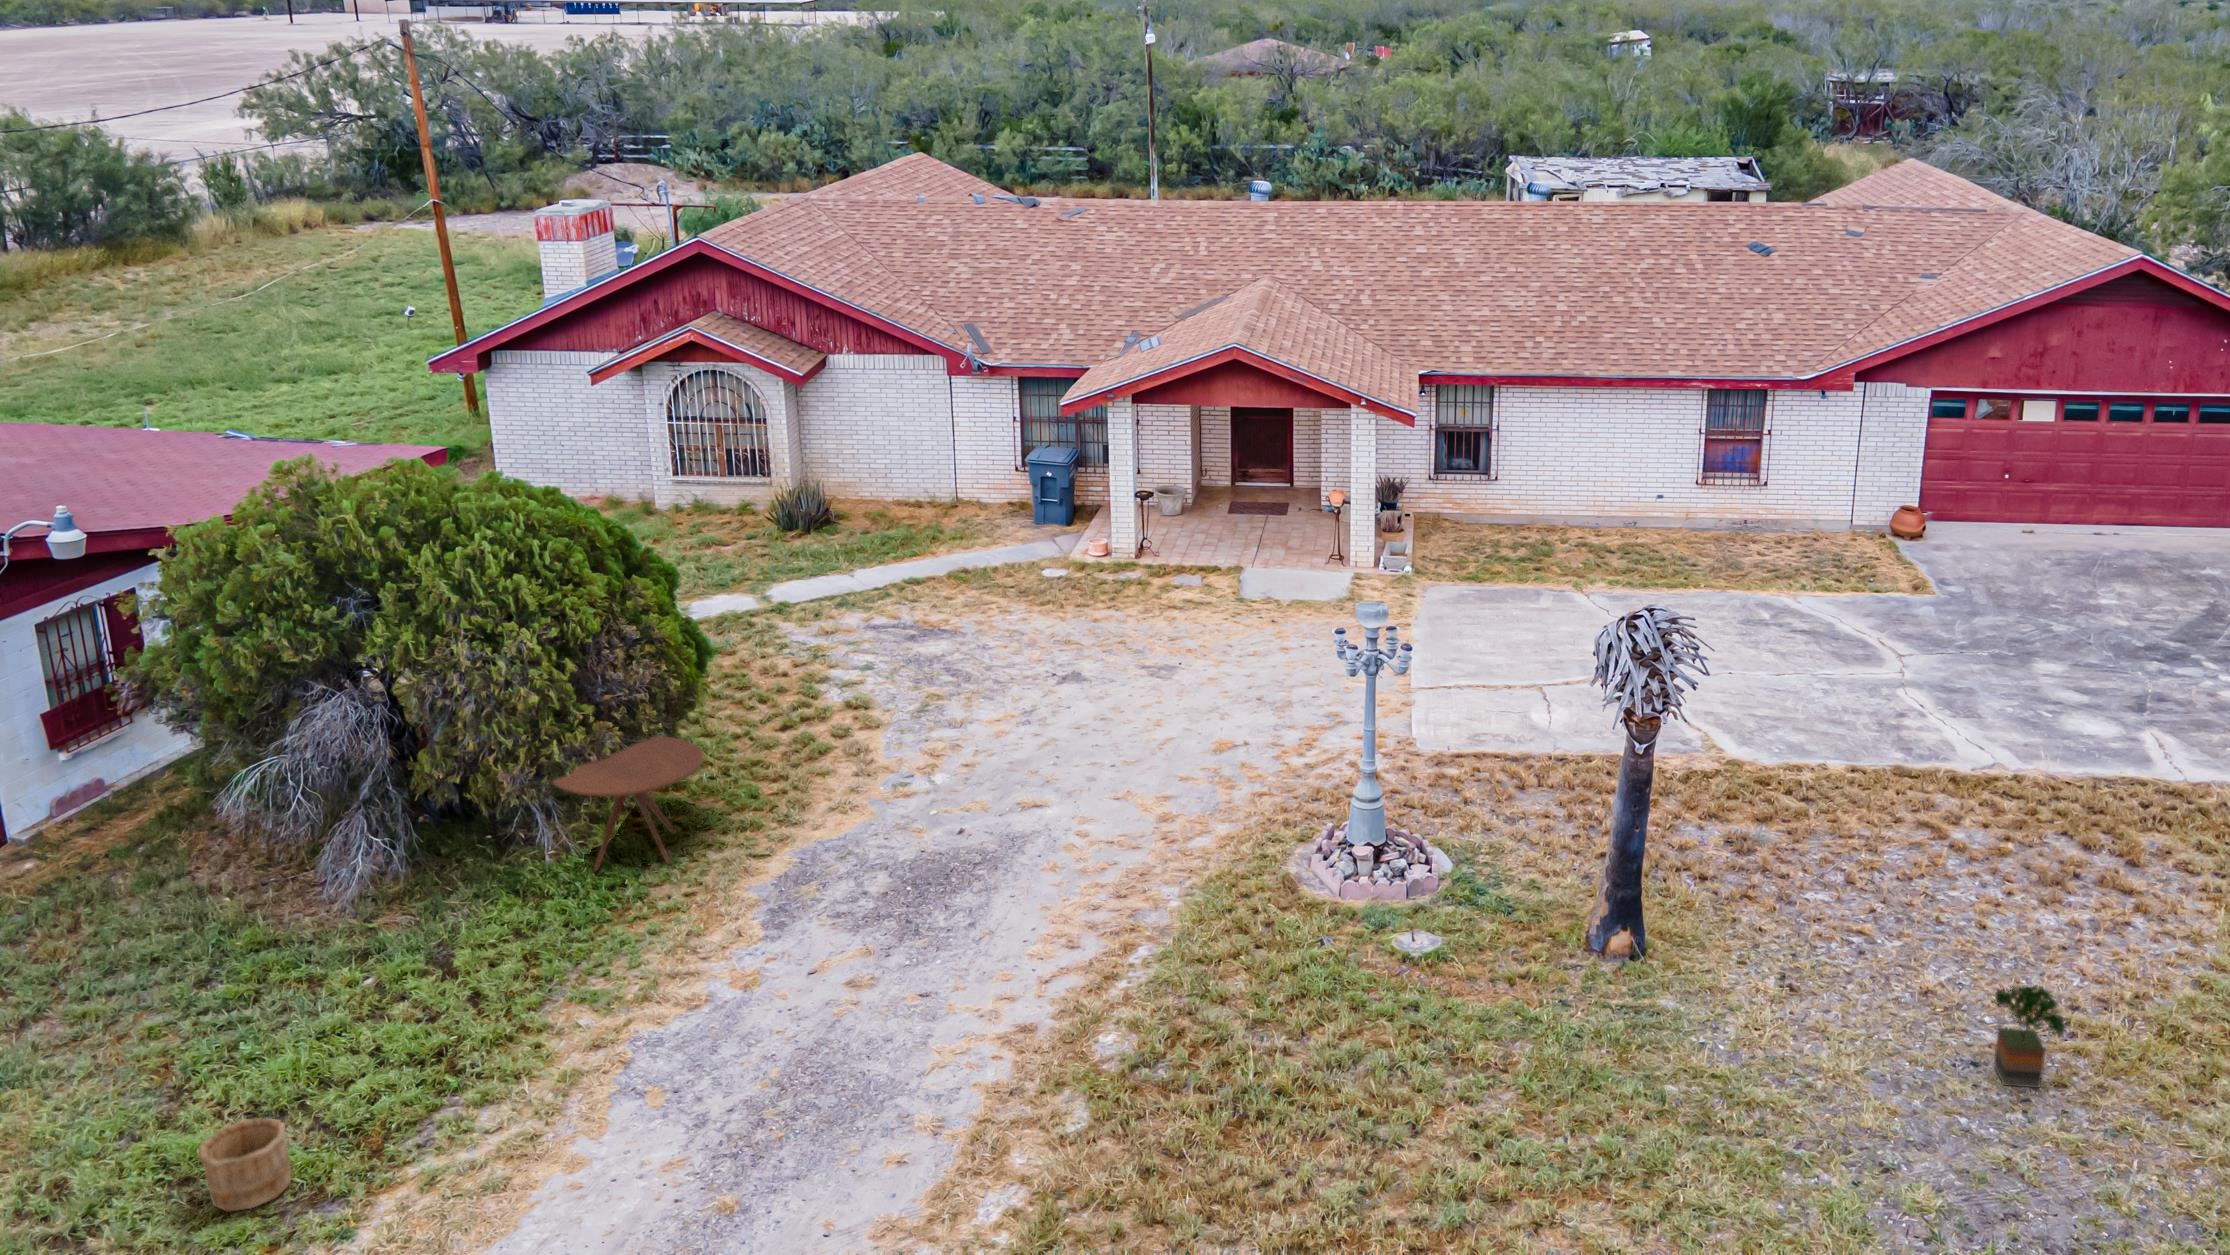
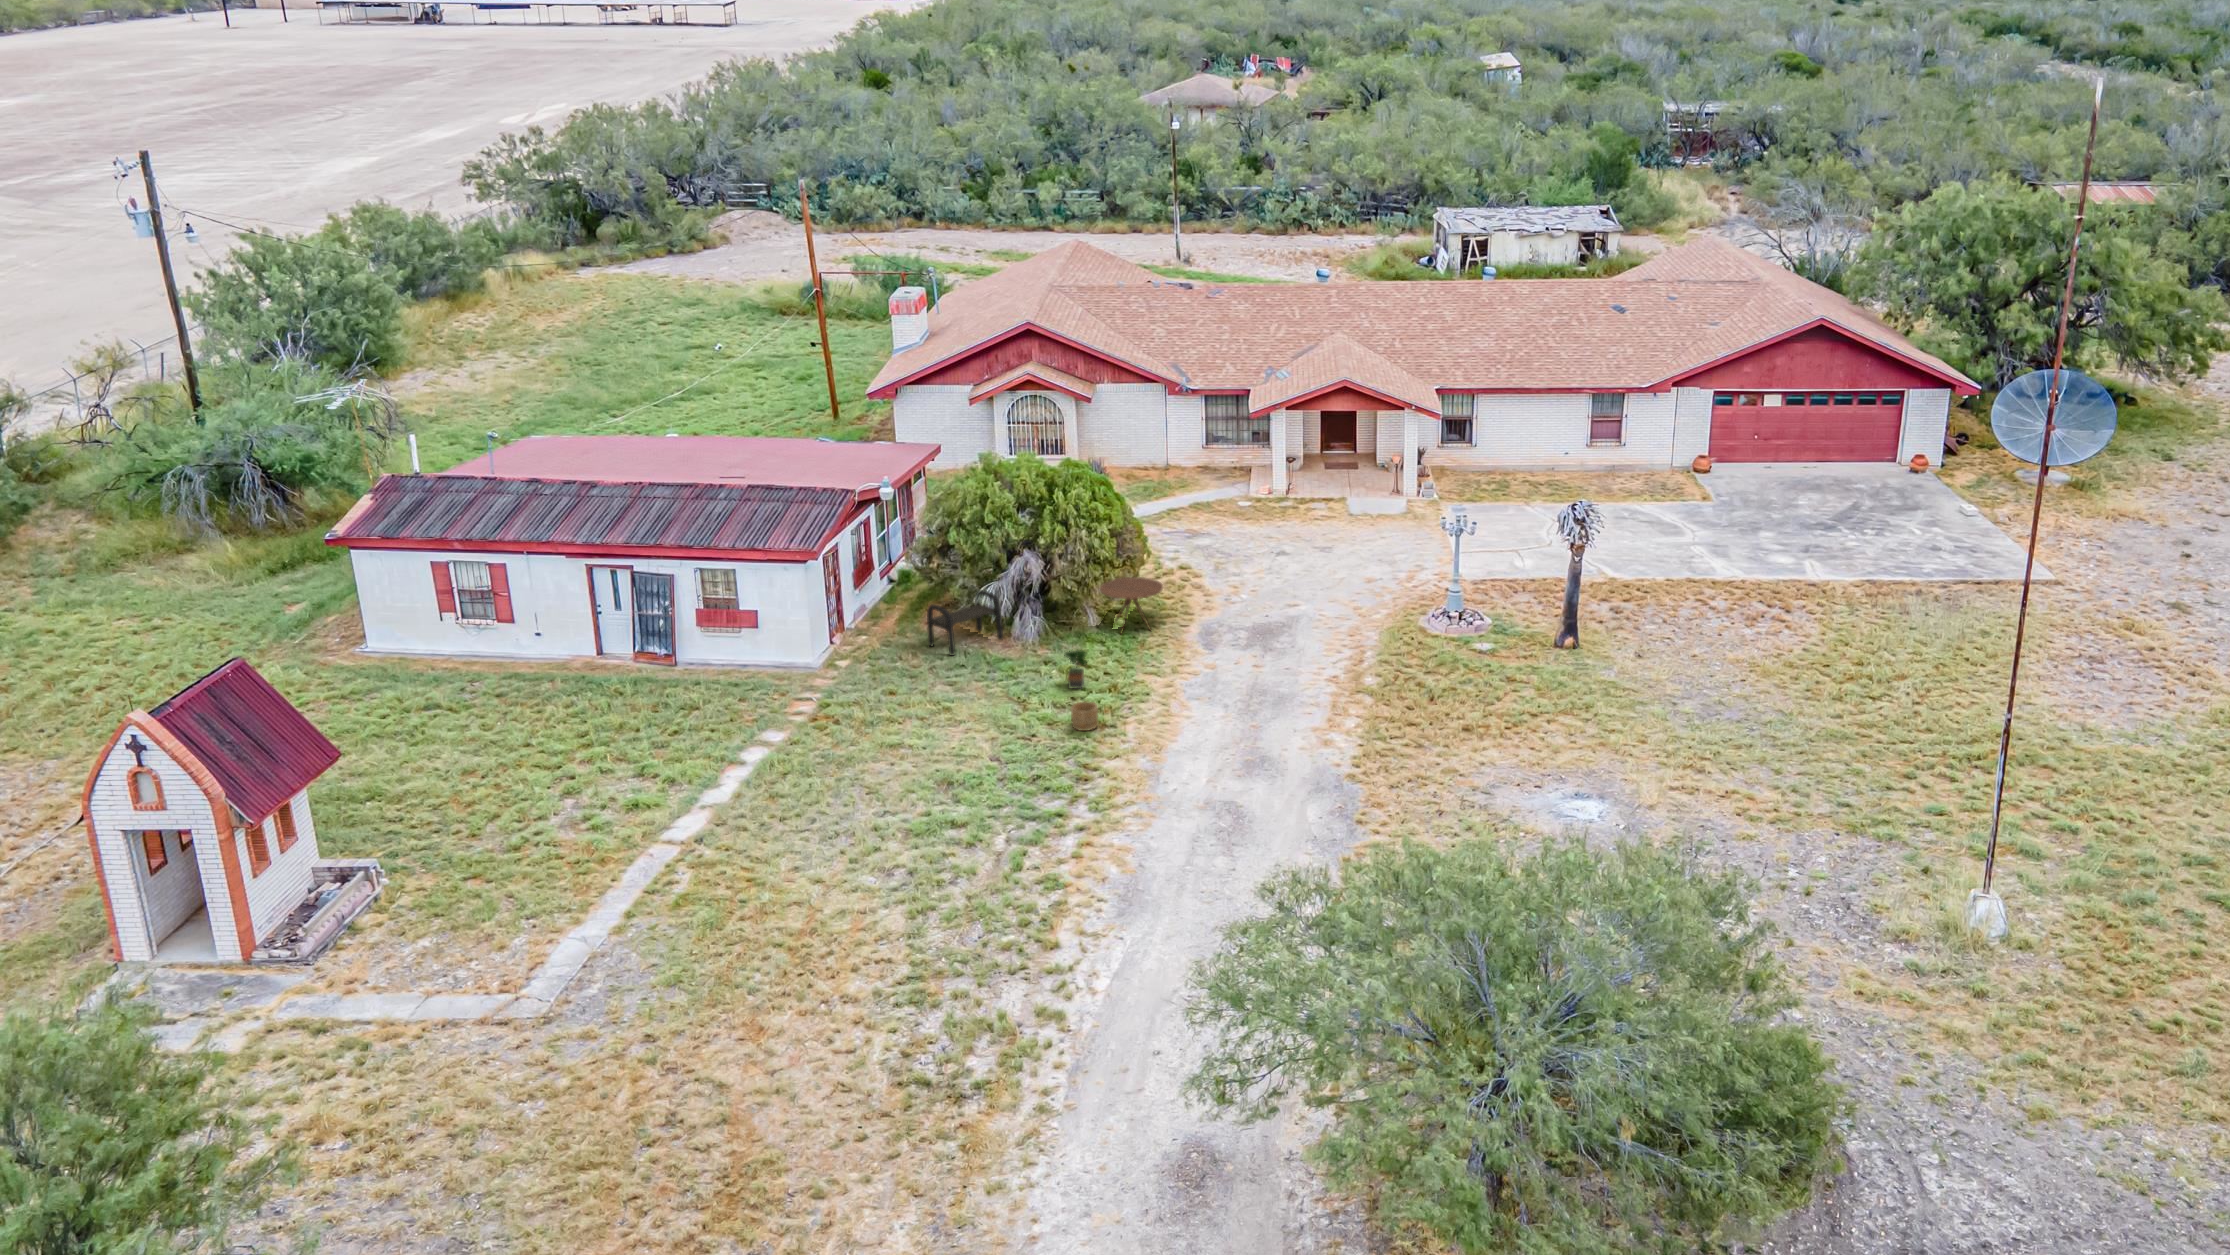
bench: none [127,759,326,919] -> present [927,590,1003,656]
potted tree: present [1994,986,2066,1088] -> present [1064,650,1089,689]

